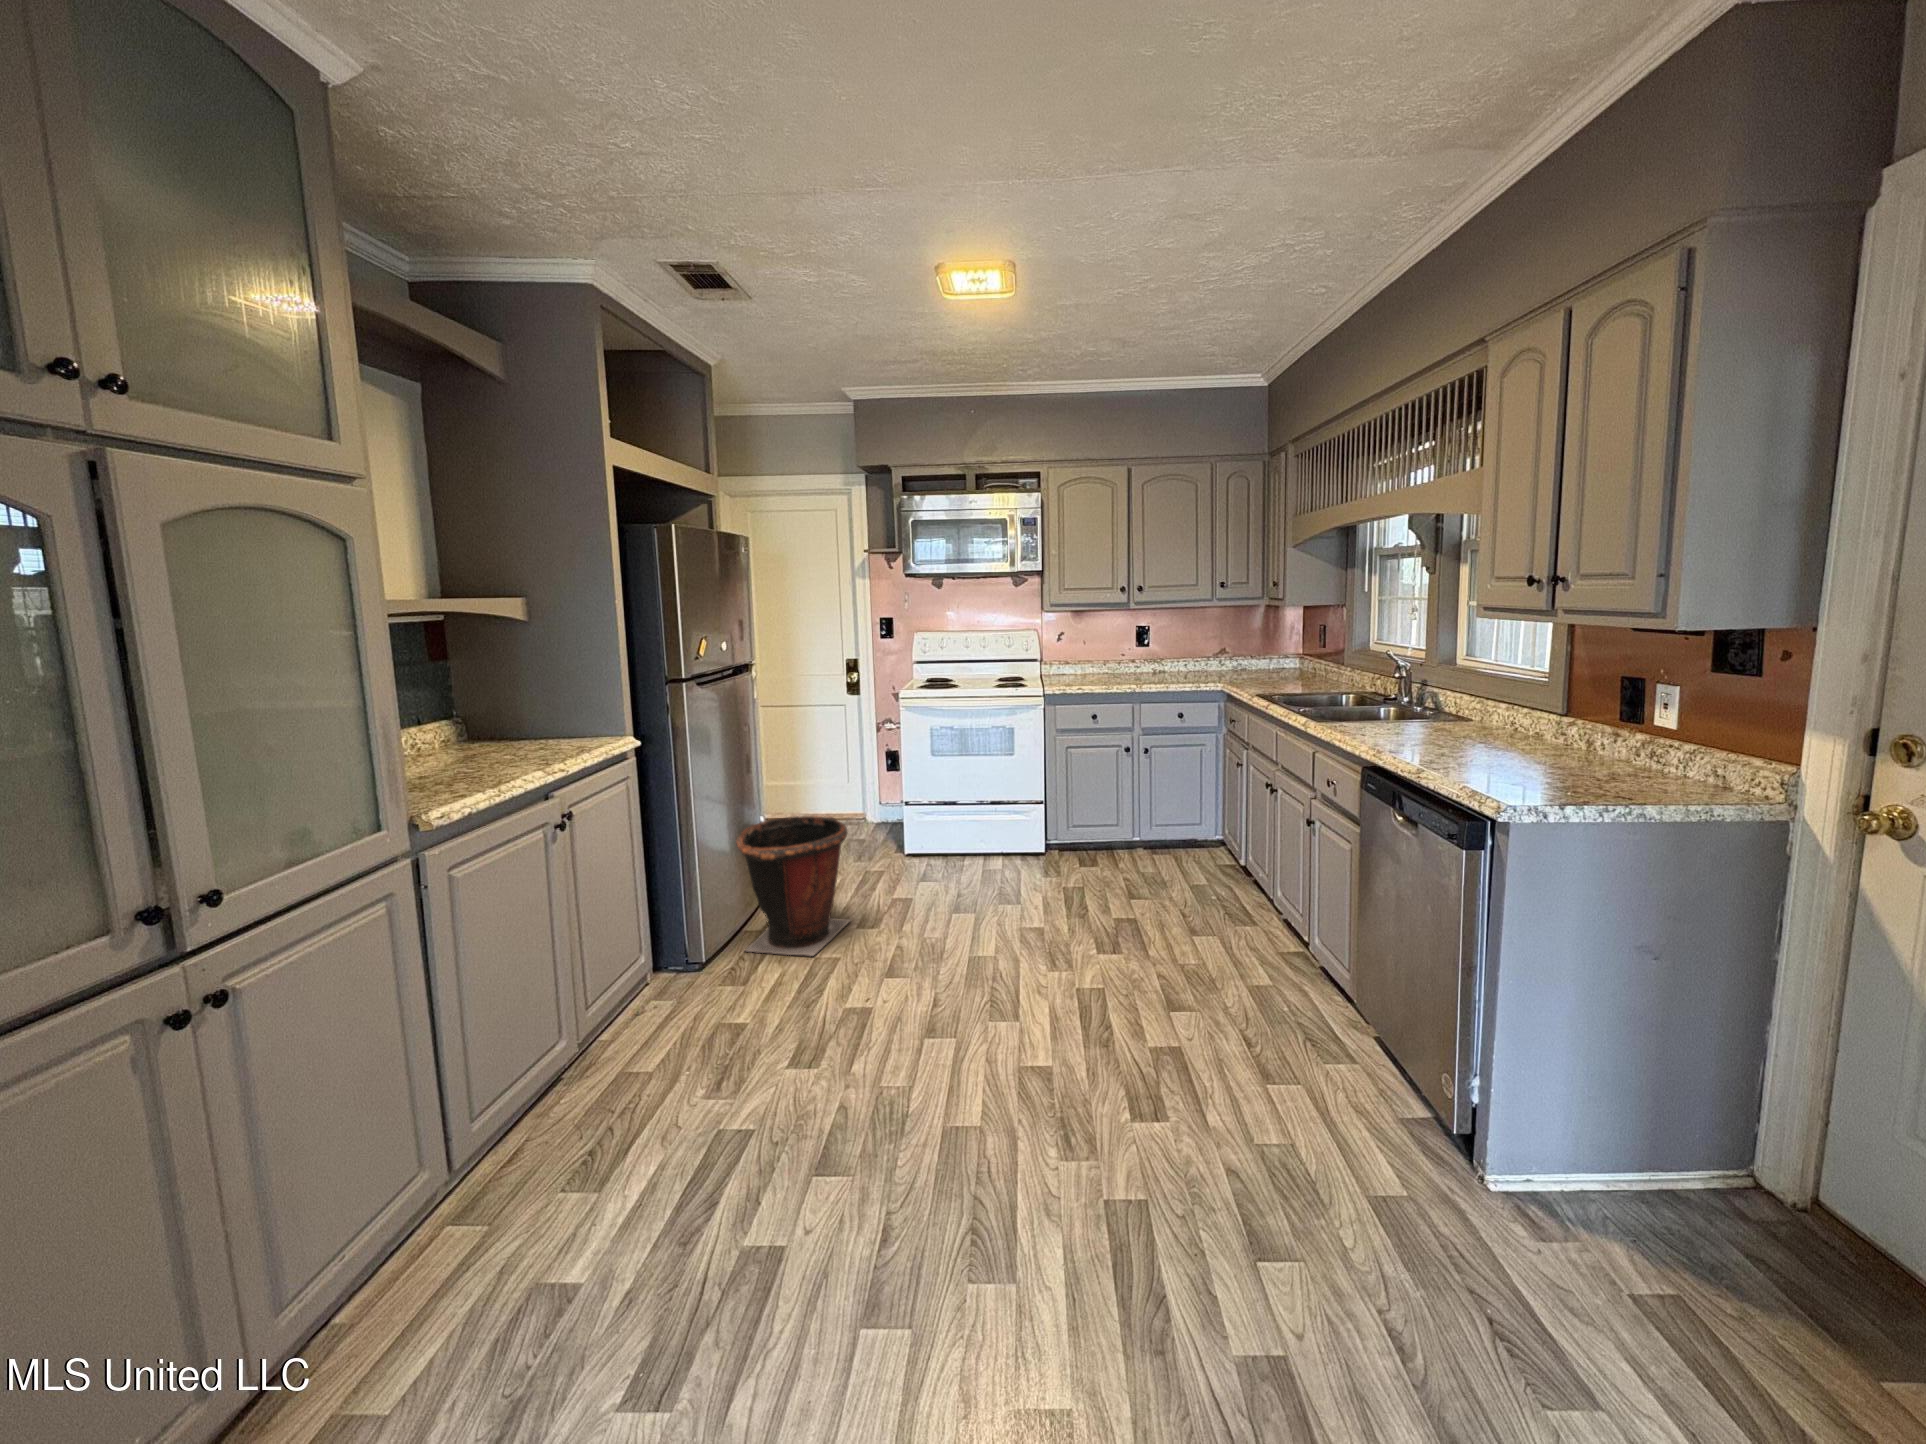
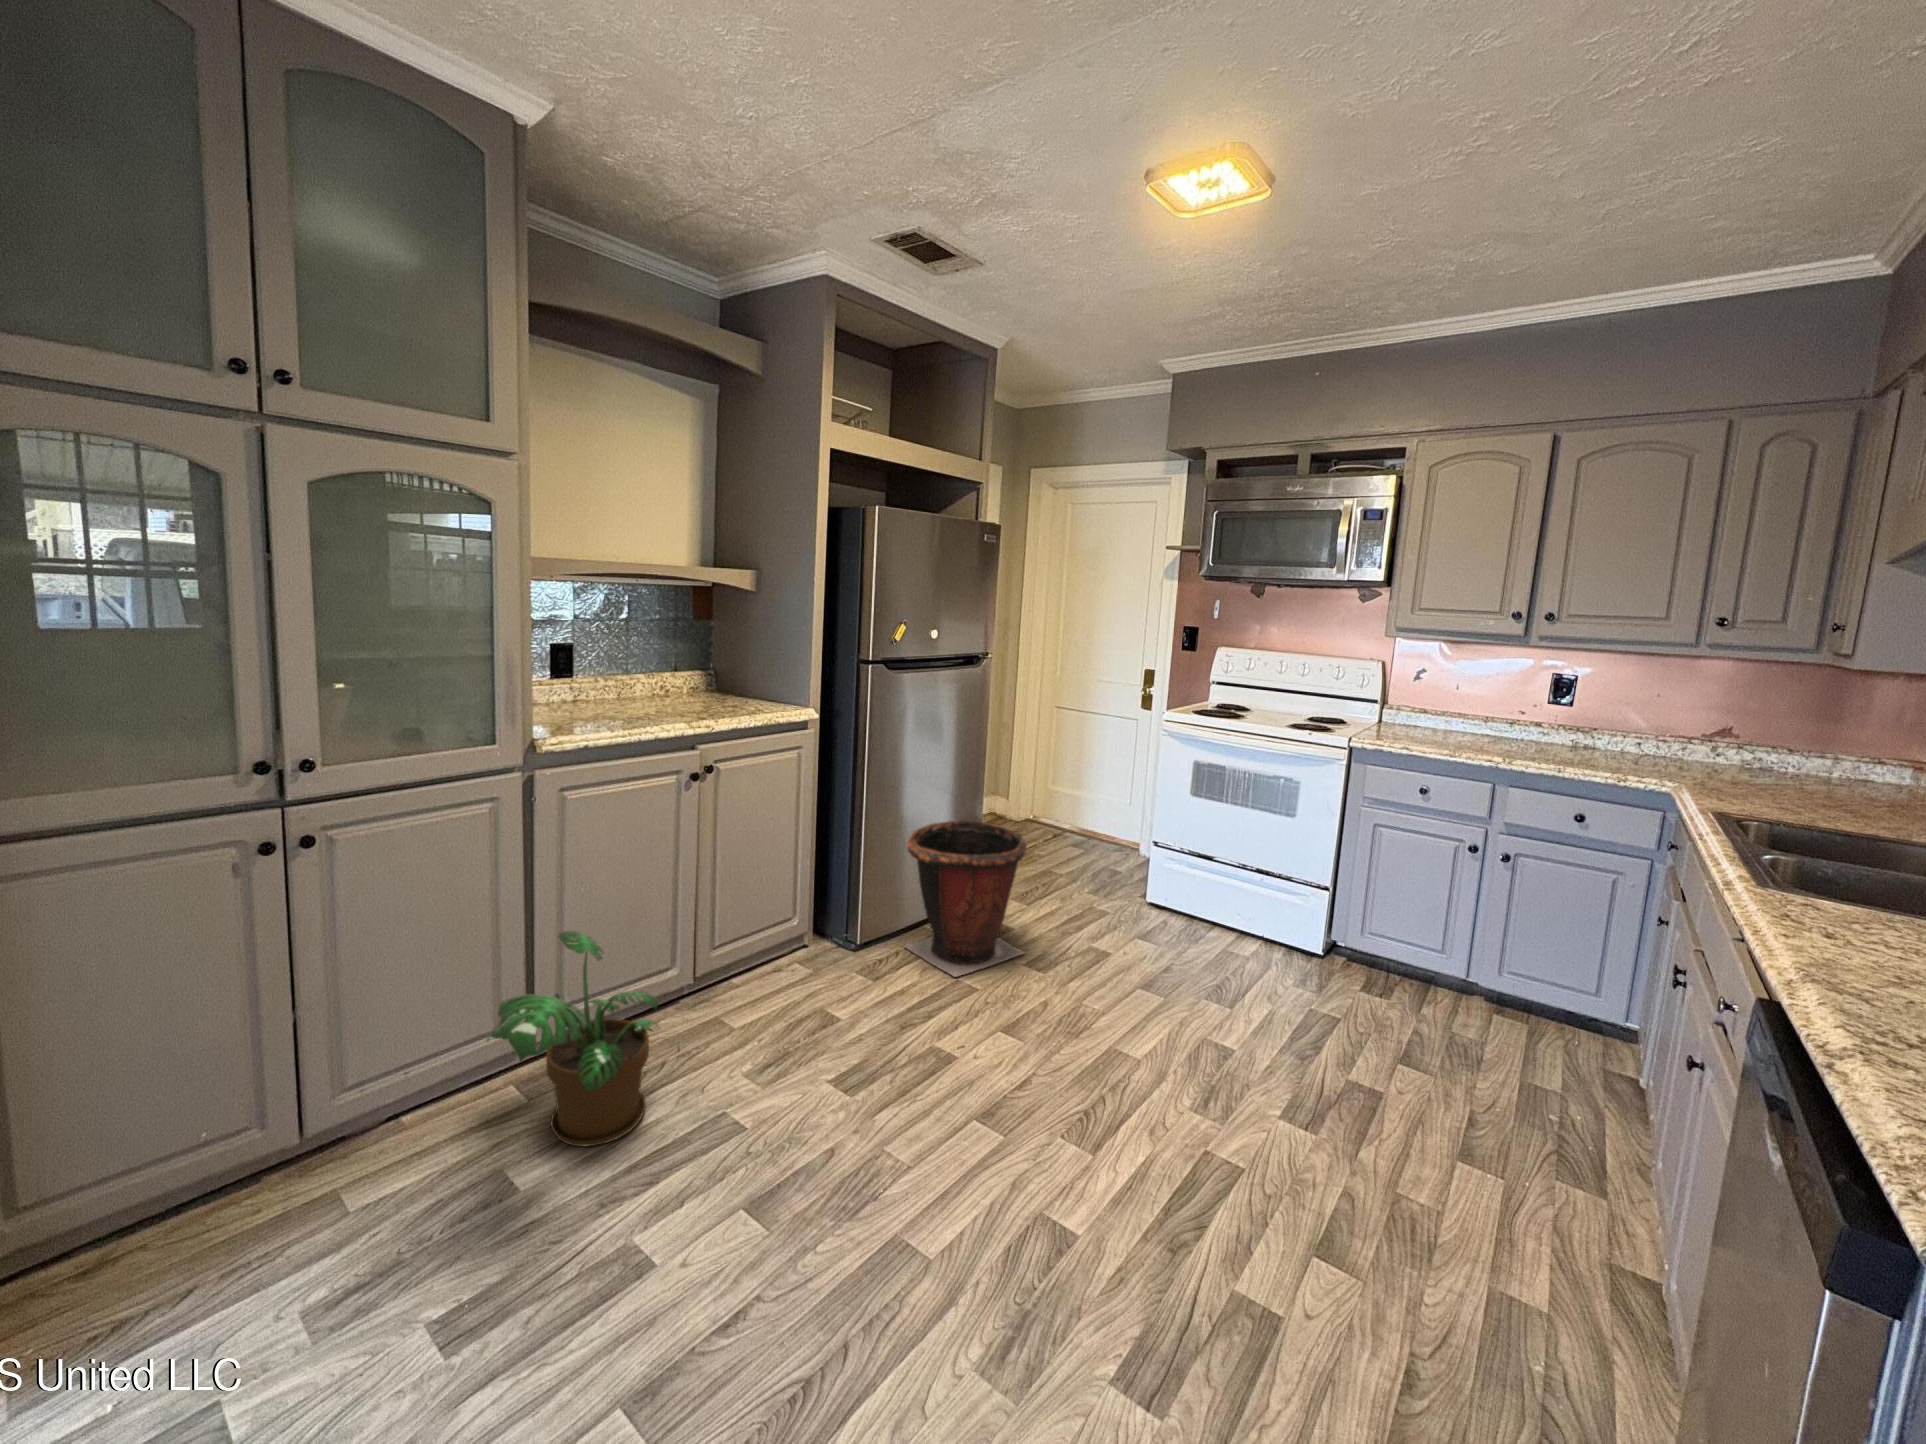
potted plant: none [439,1019,668,1230] -> present [487,931,659,1146]

